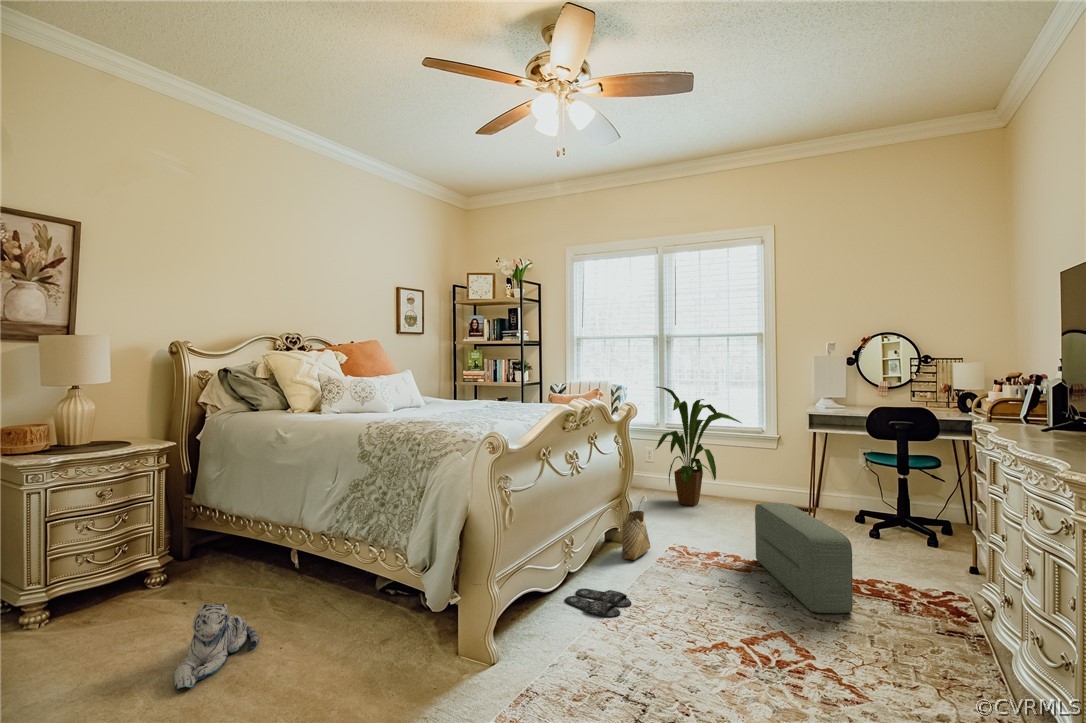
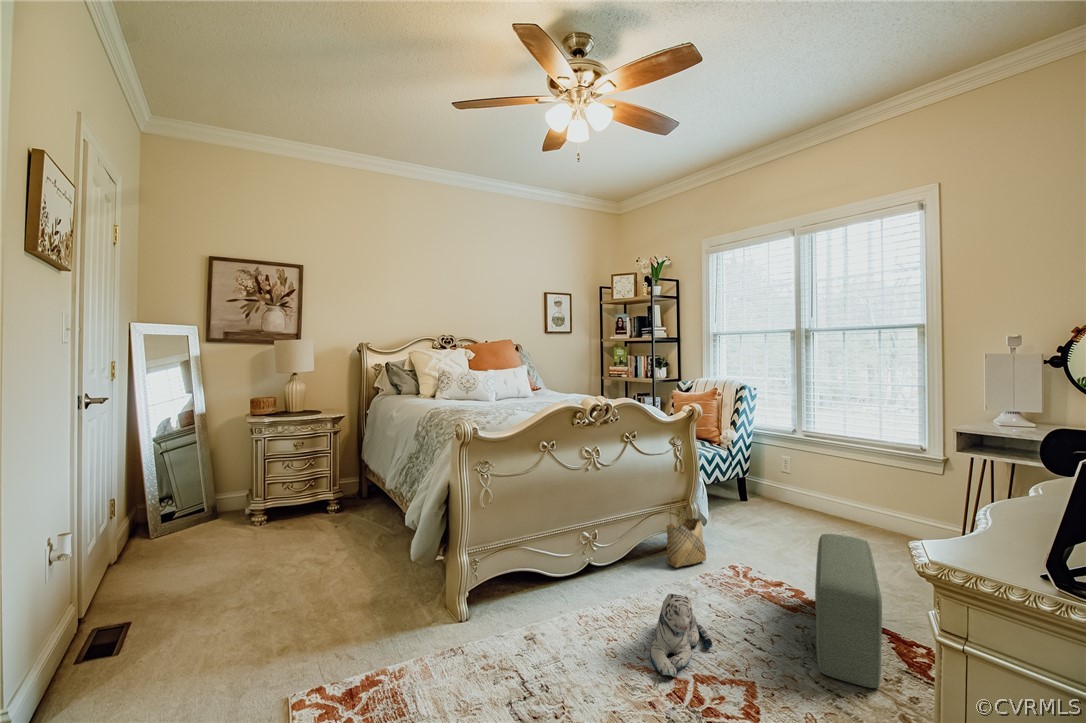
house plant: present [656,387,741,506] -> none [764,388,886,528]
slippers: present [565,589,631,617] -> none [569,581,627,614]
plush toy: present [174,604,259,690] -> present [650,593,712,677]

